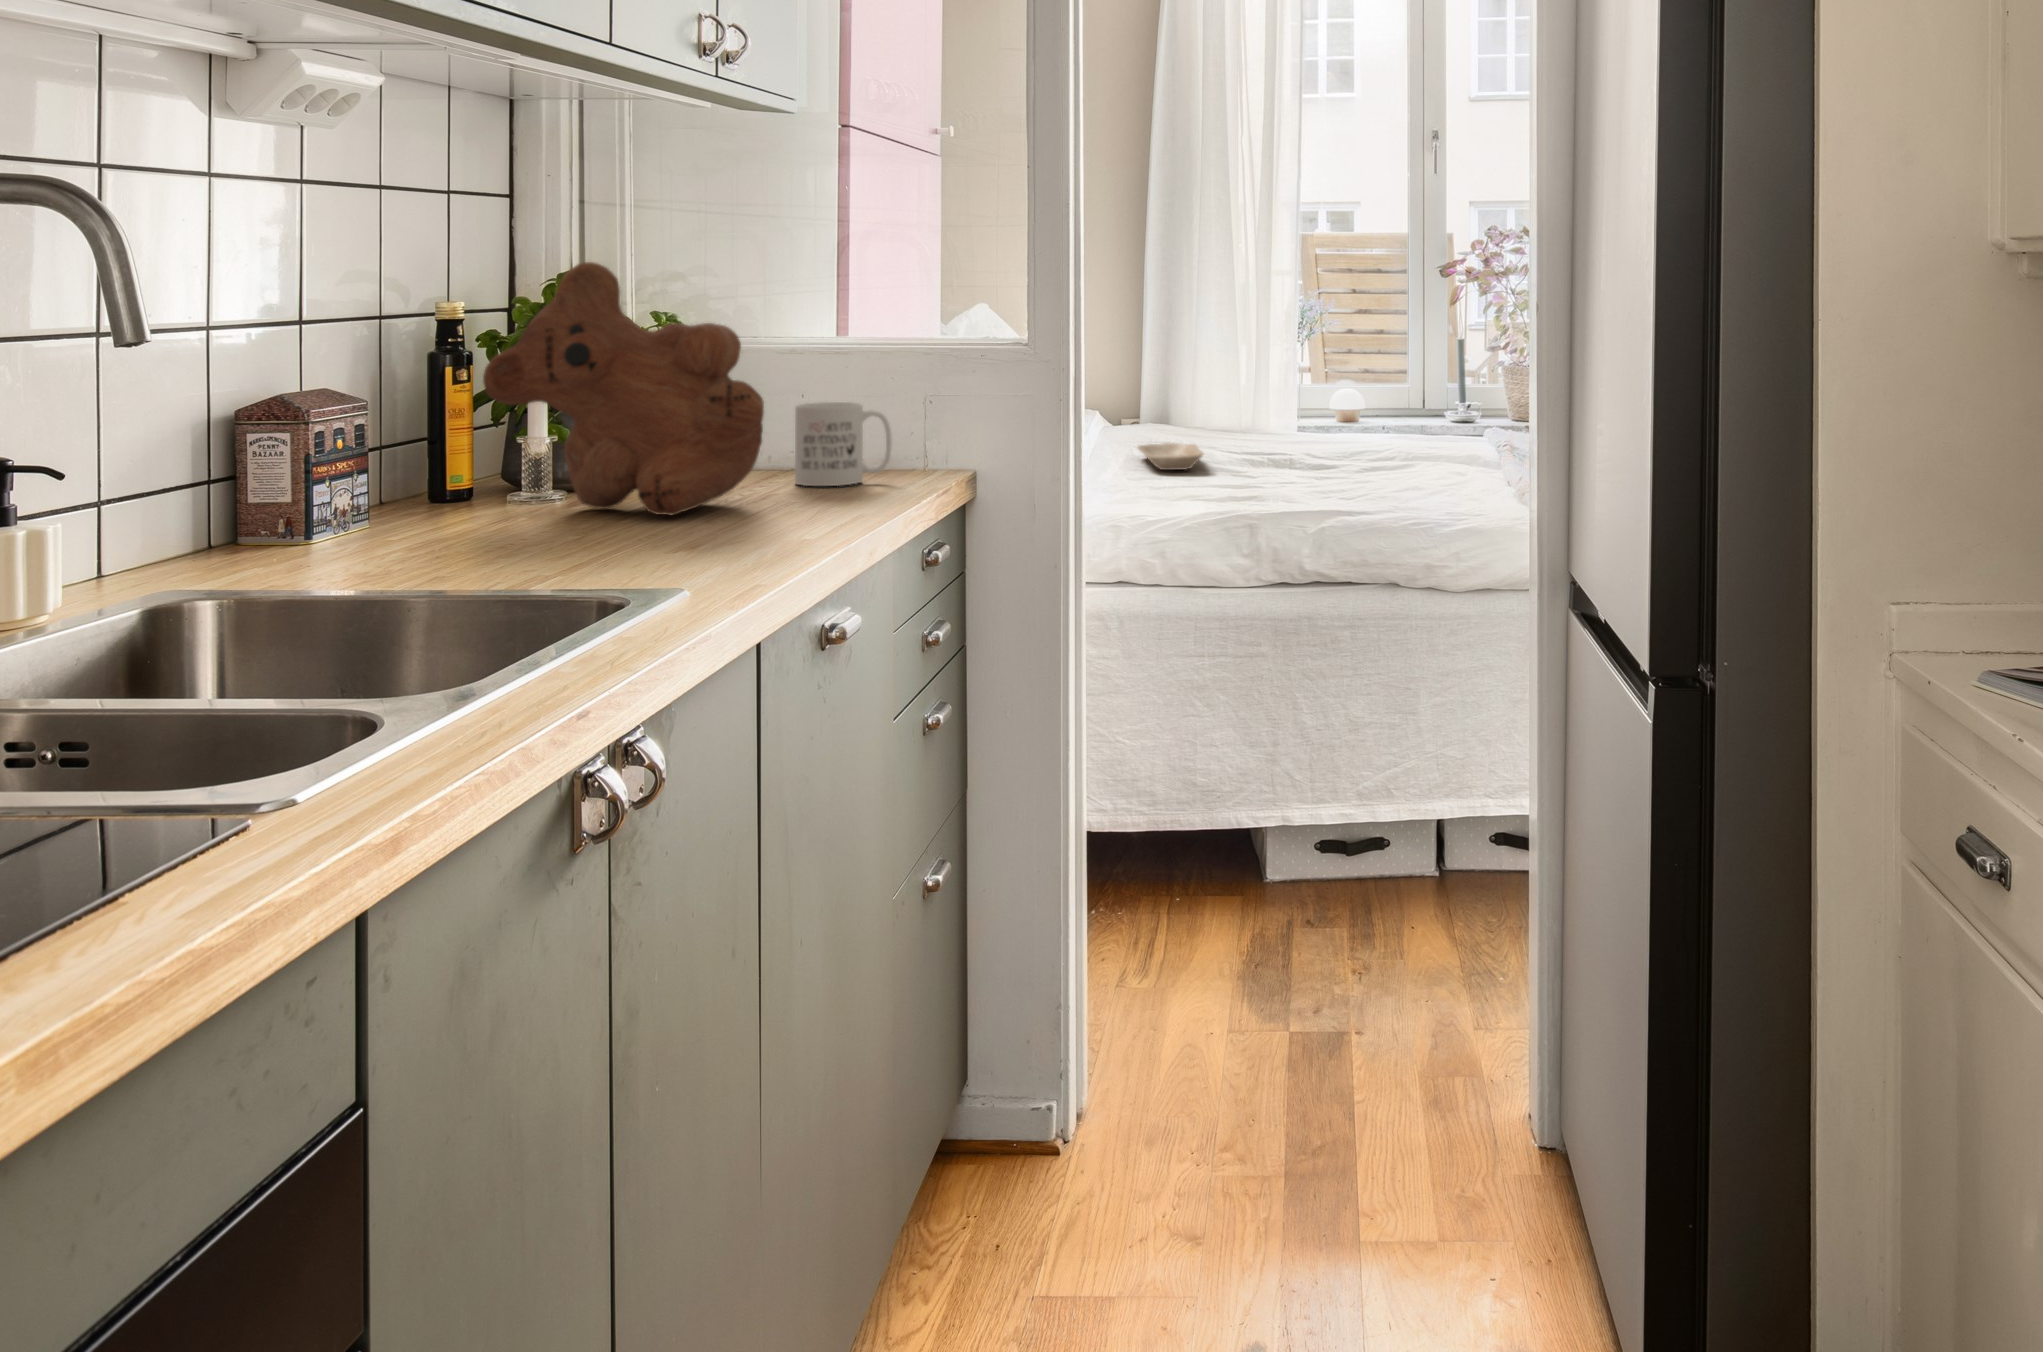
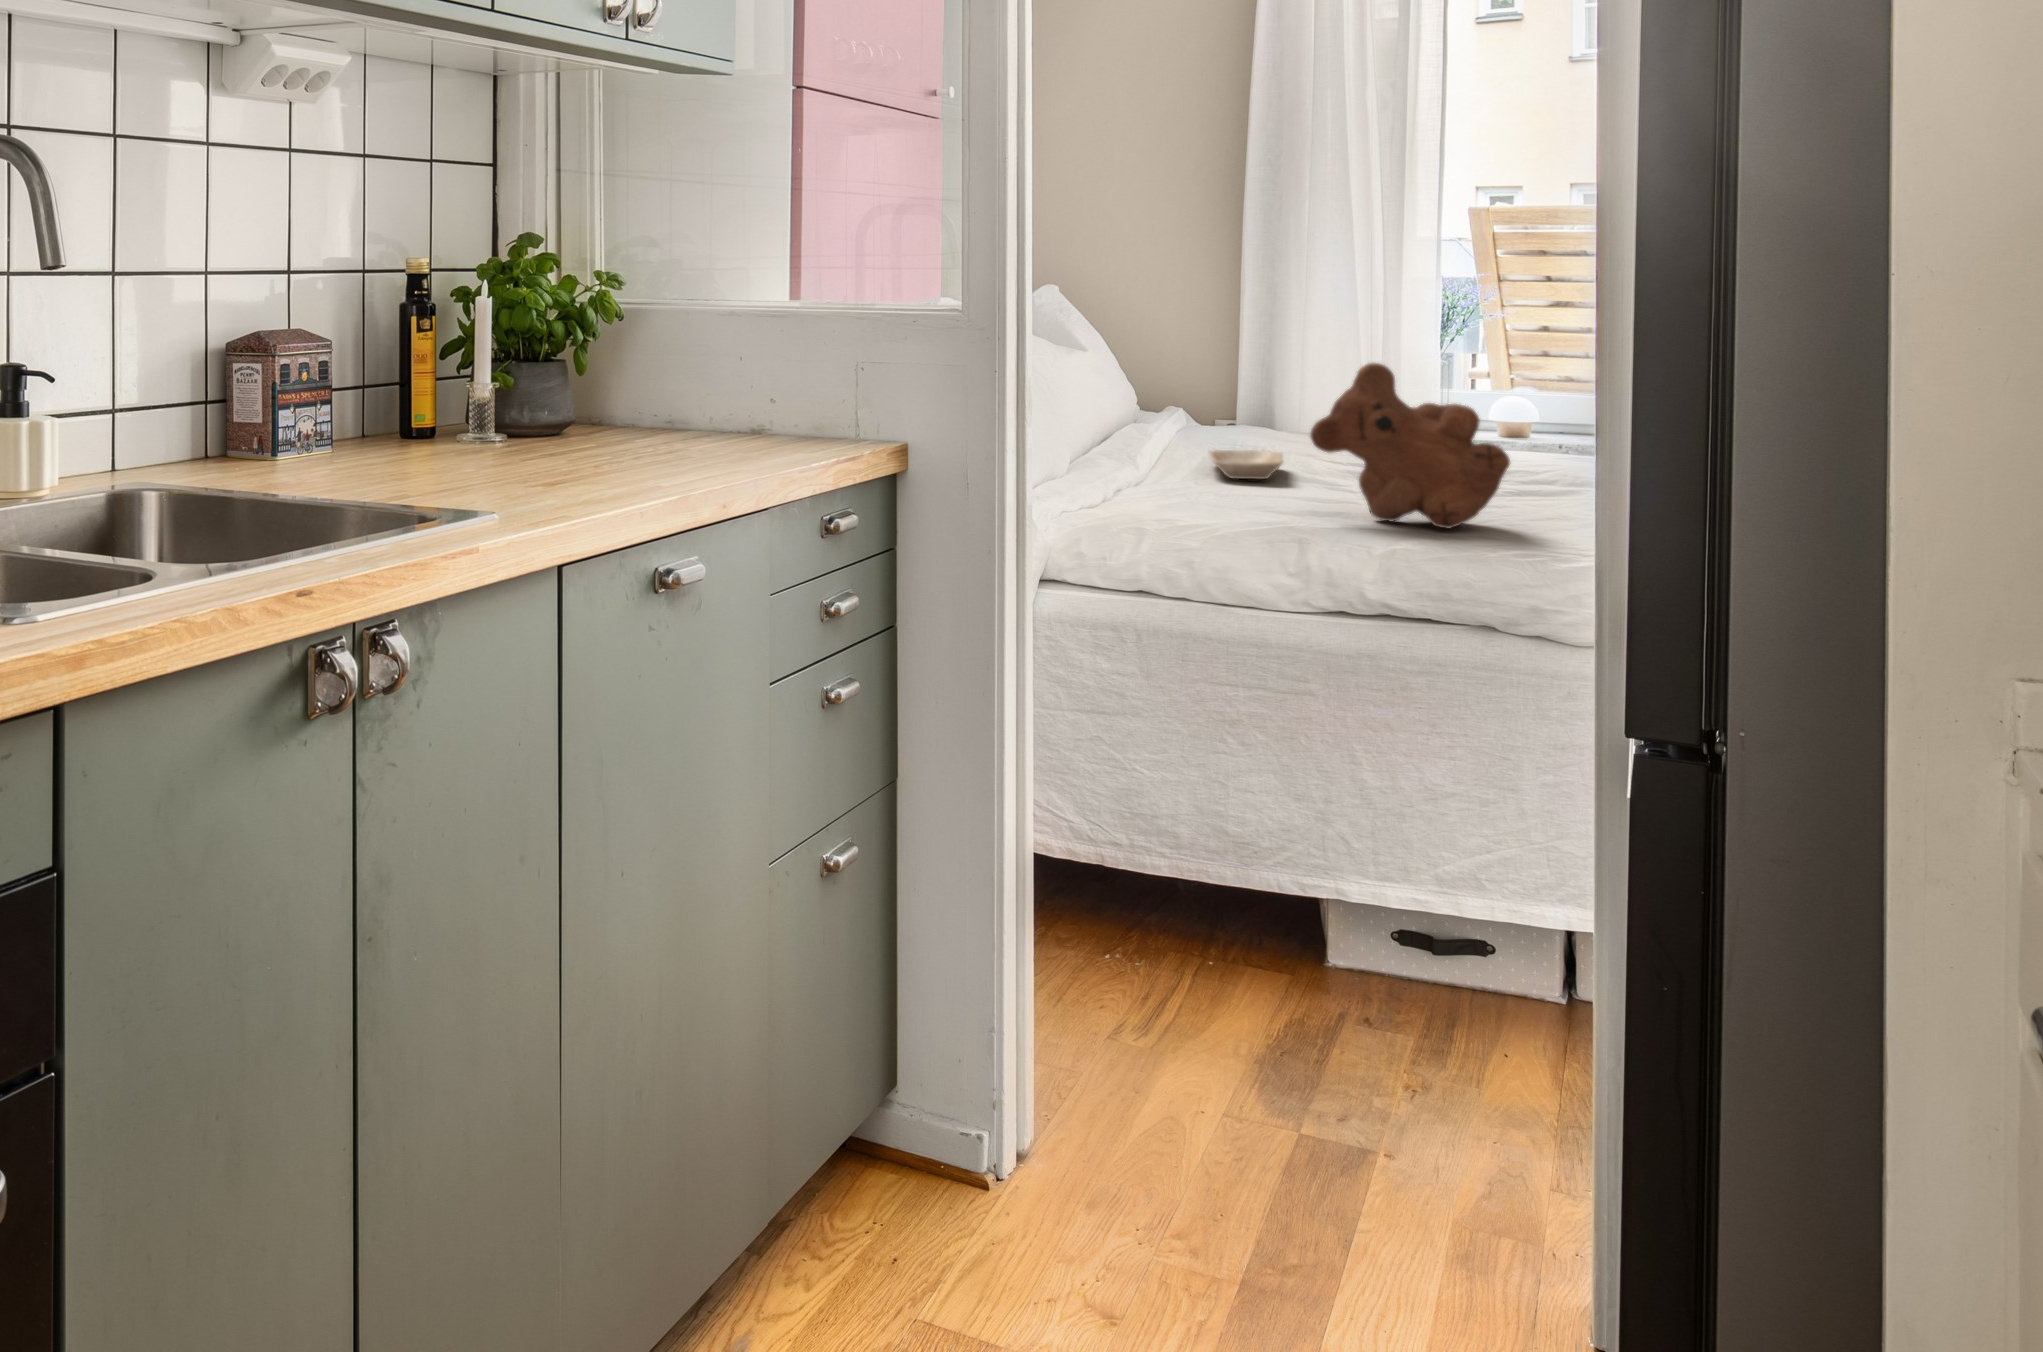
teddy bear: present [483,262,764,515] -> present [1310,363,1510,529]
mug: present [795,402,892,486] -> none [714,363,809,445]

